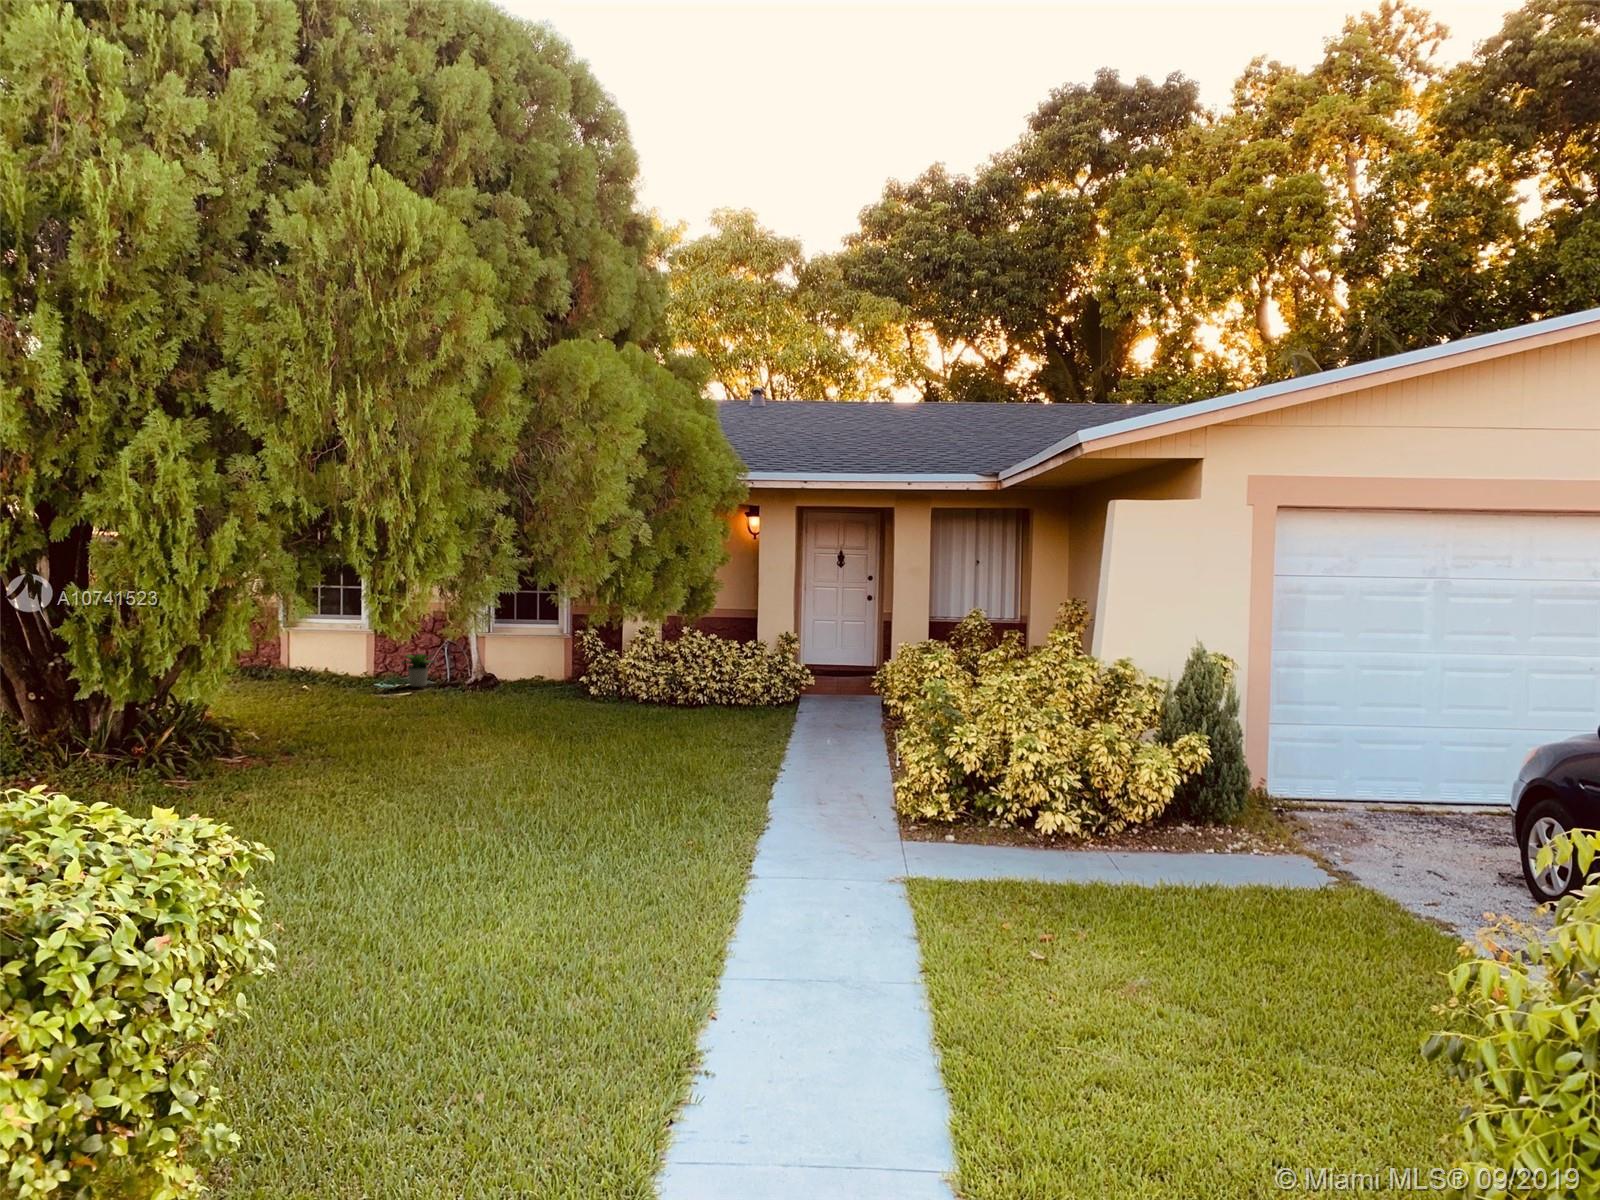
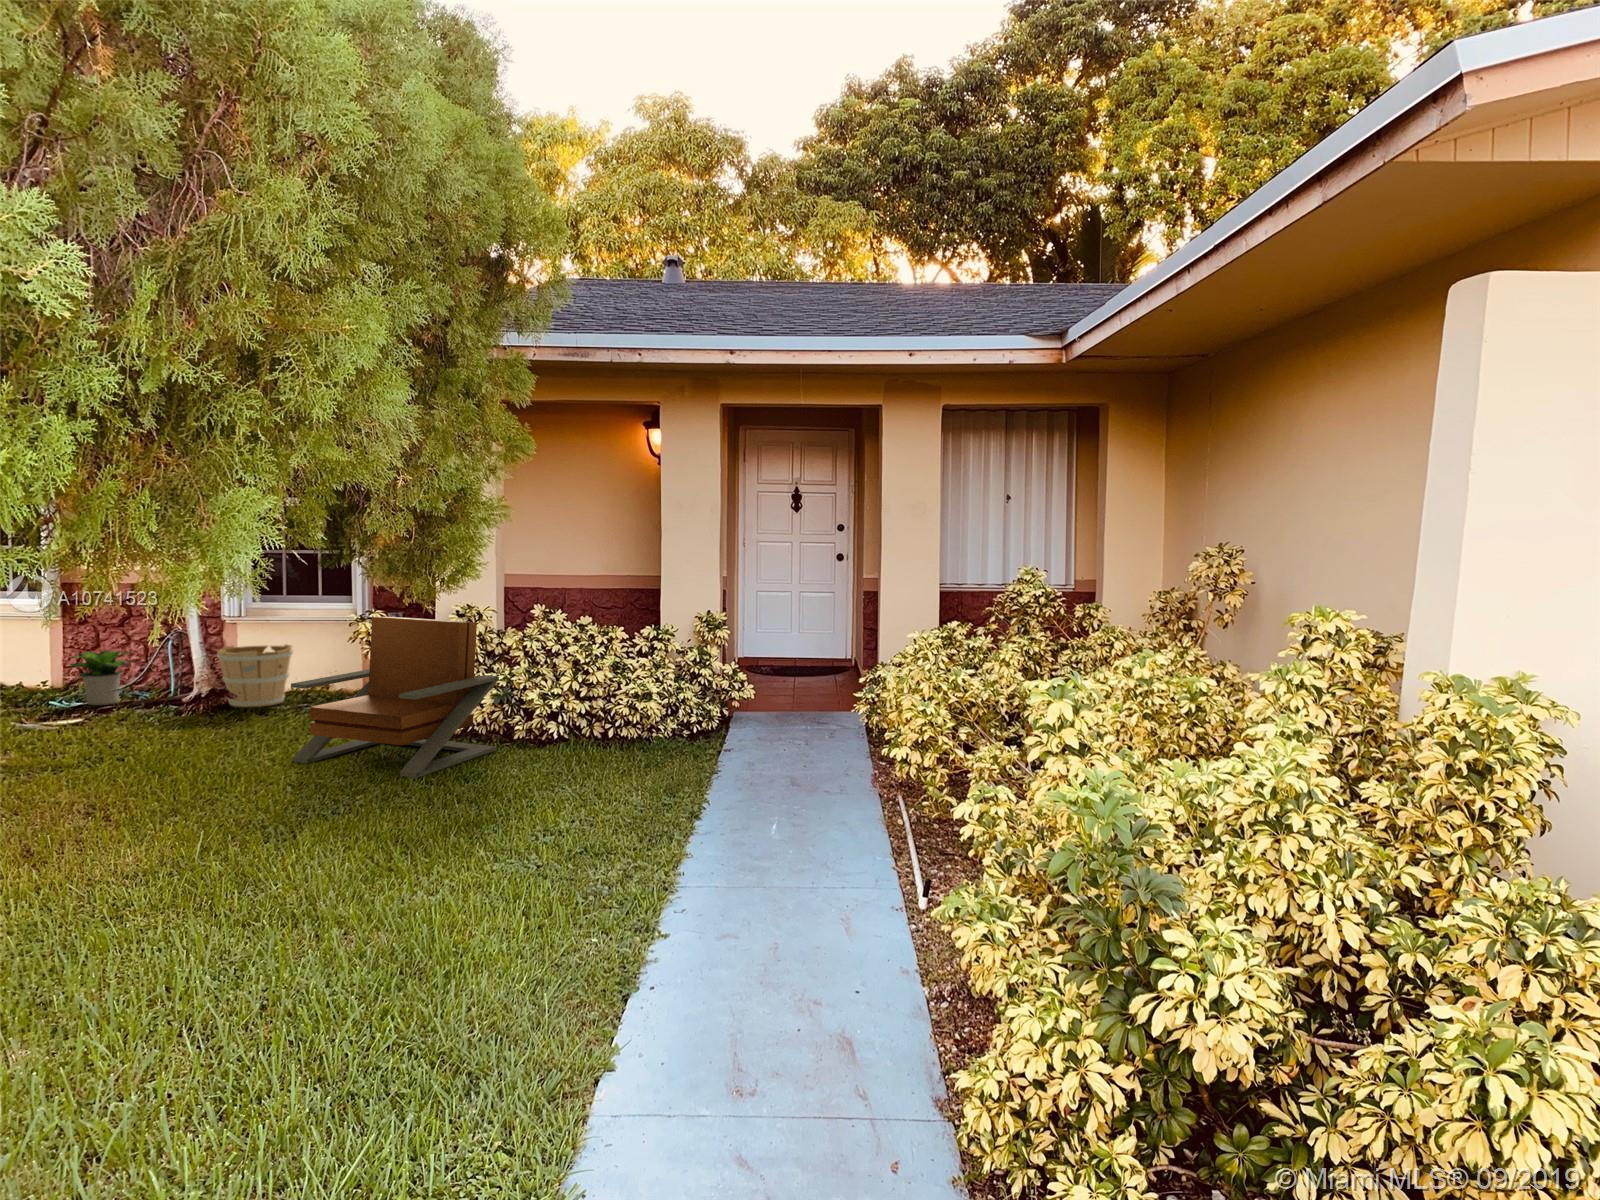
lounge chair: none [563,633,671,719] -> present [291,617,499,778]
wooden bucket: none [487,651,528,689] -> present [217,644,293,707]

